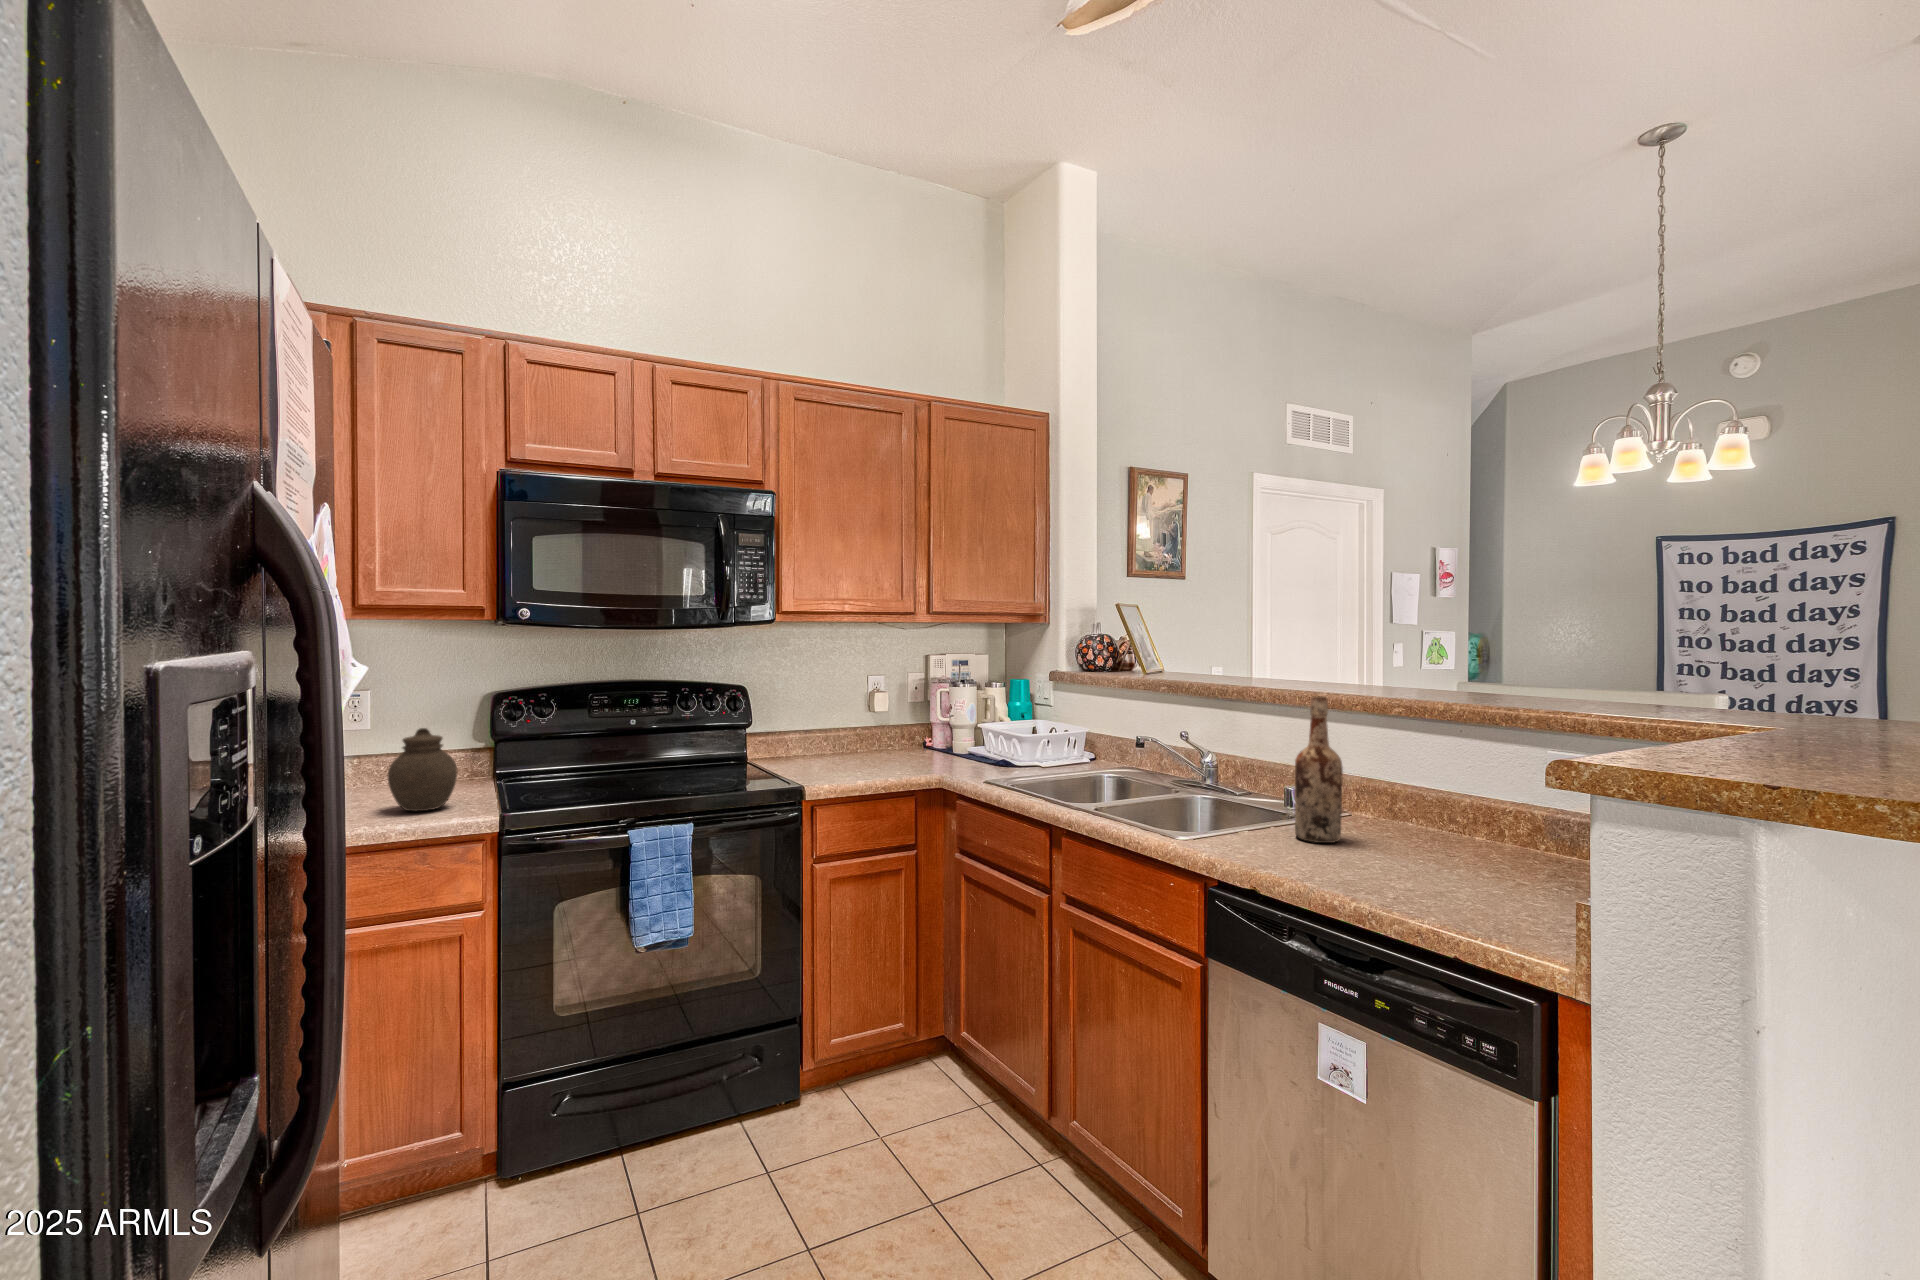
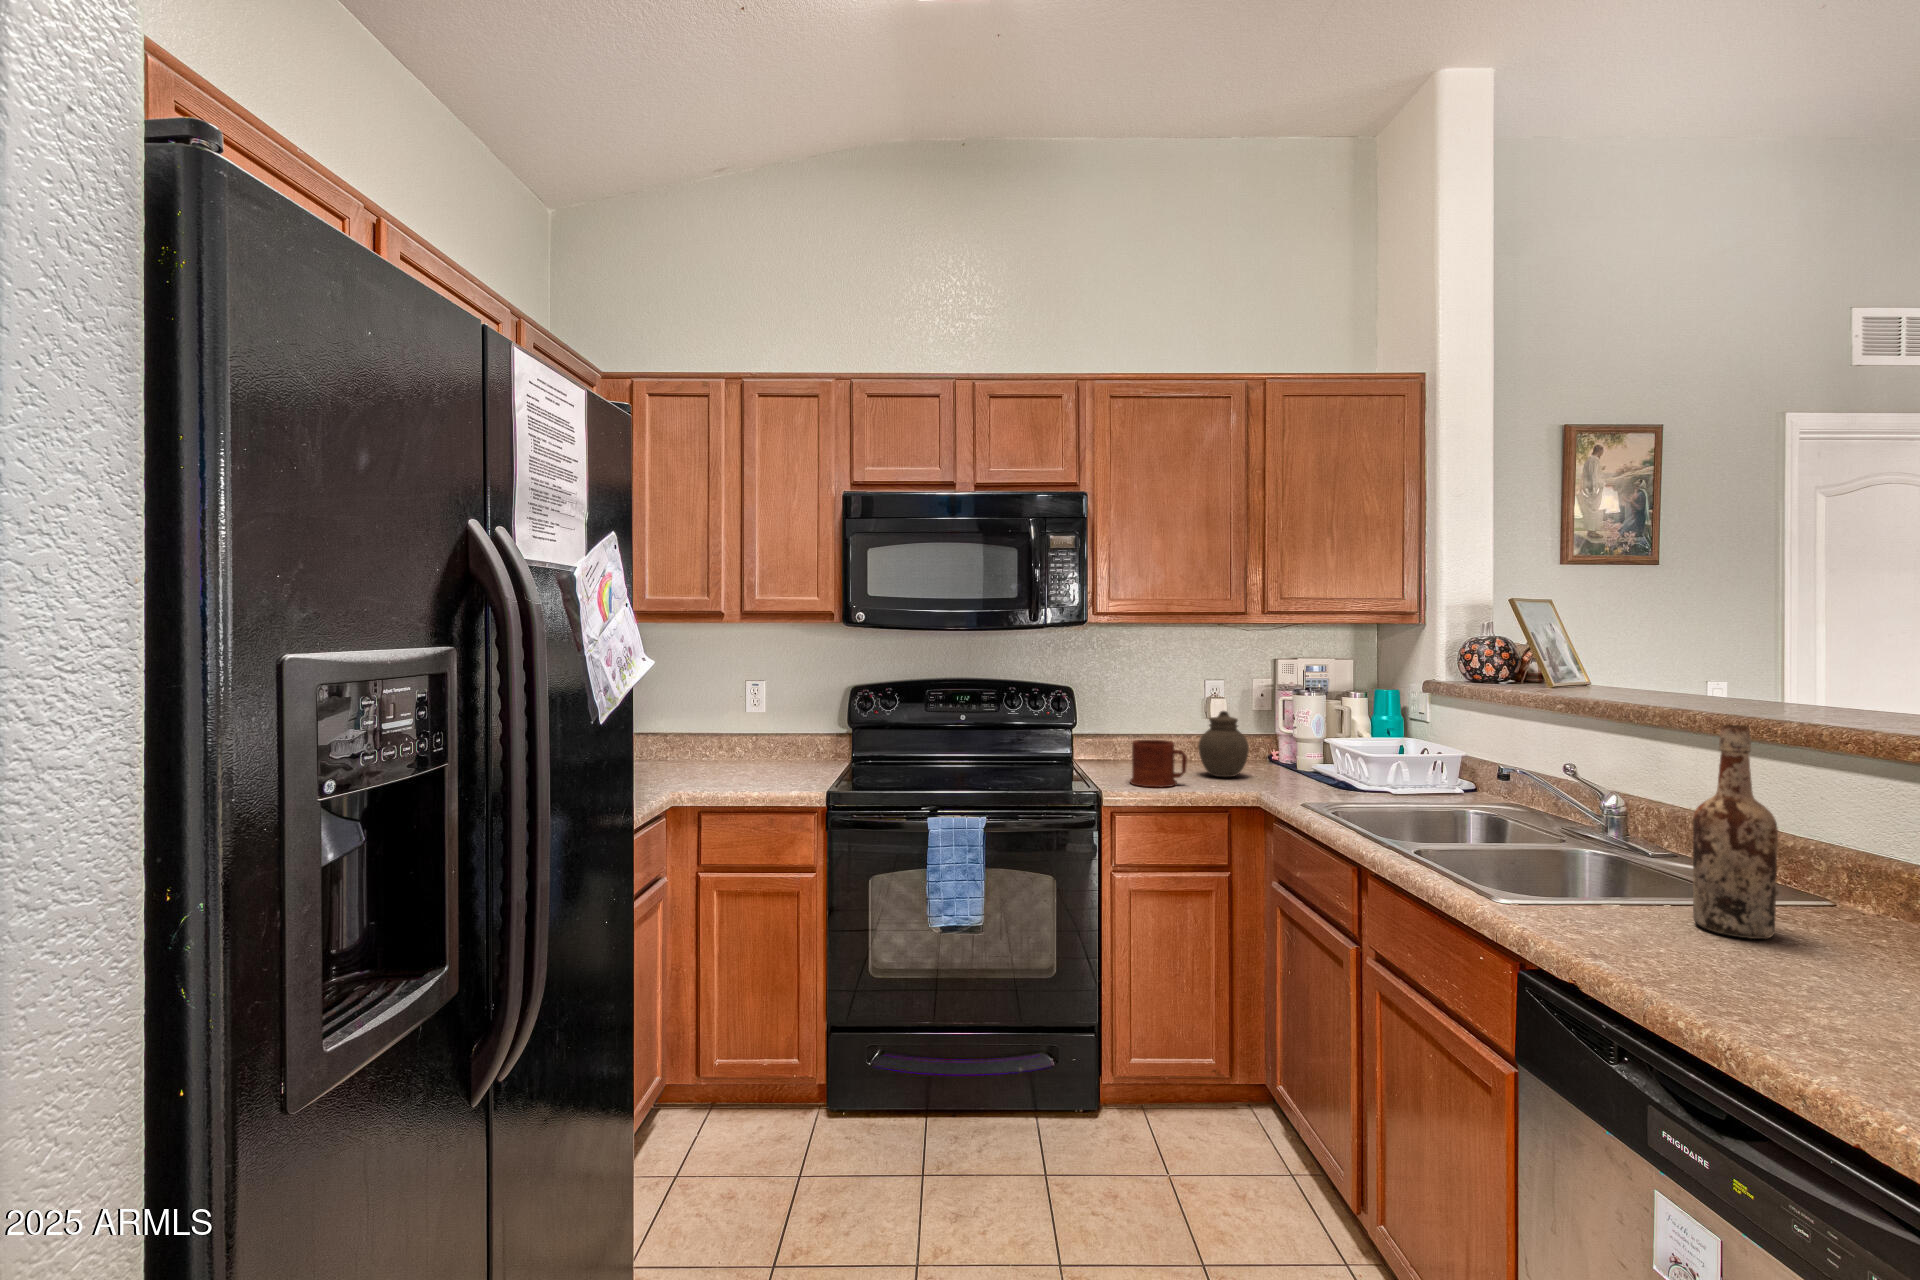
jar: present [388,728,457,811] -> present [1198,711,1249,777]
mug: none [820,733,873,779] -> present [1130,740,1187,787]

